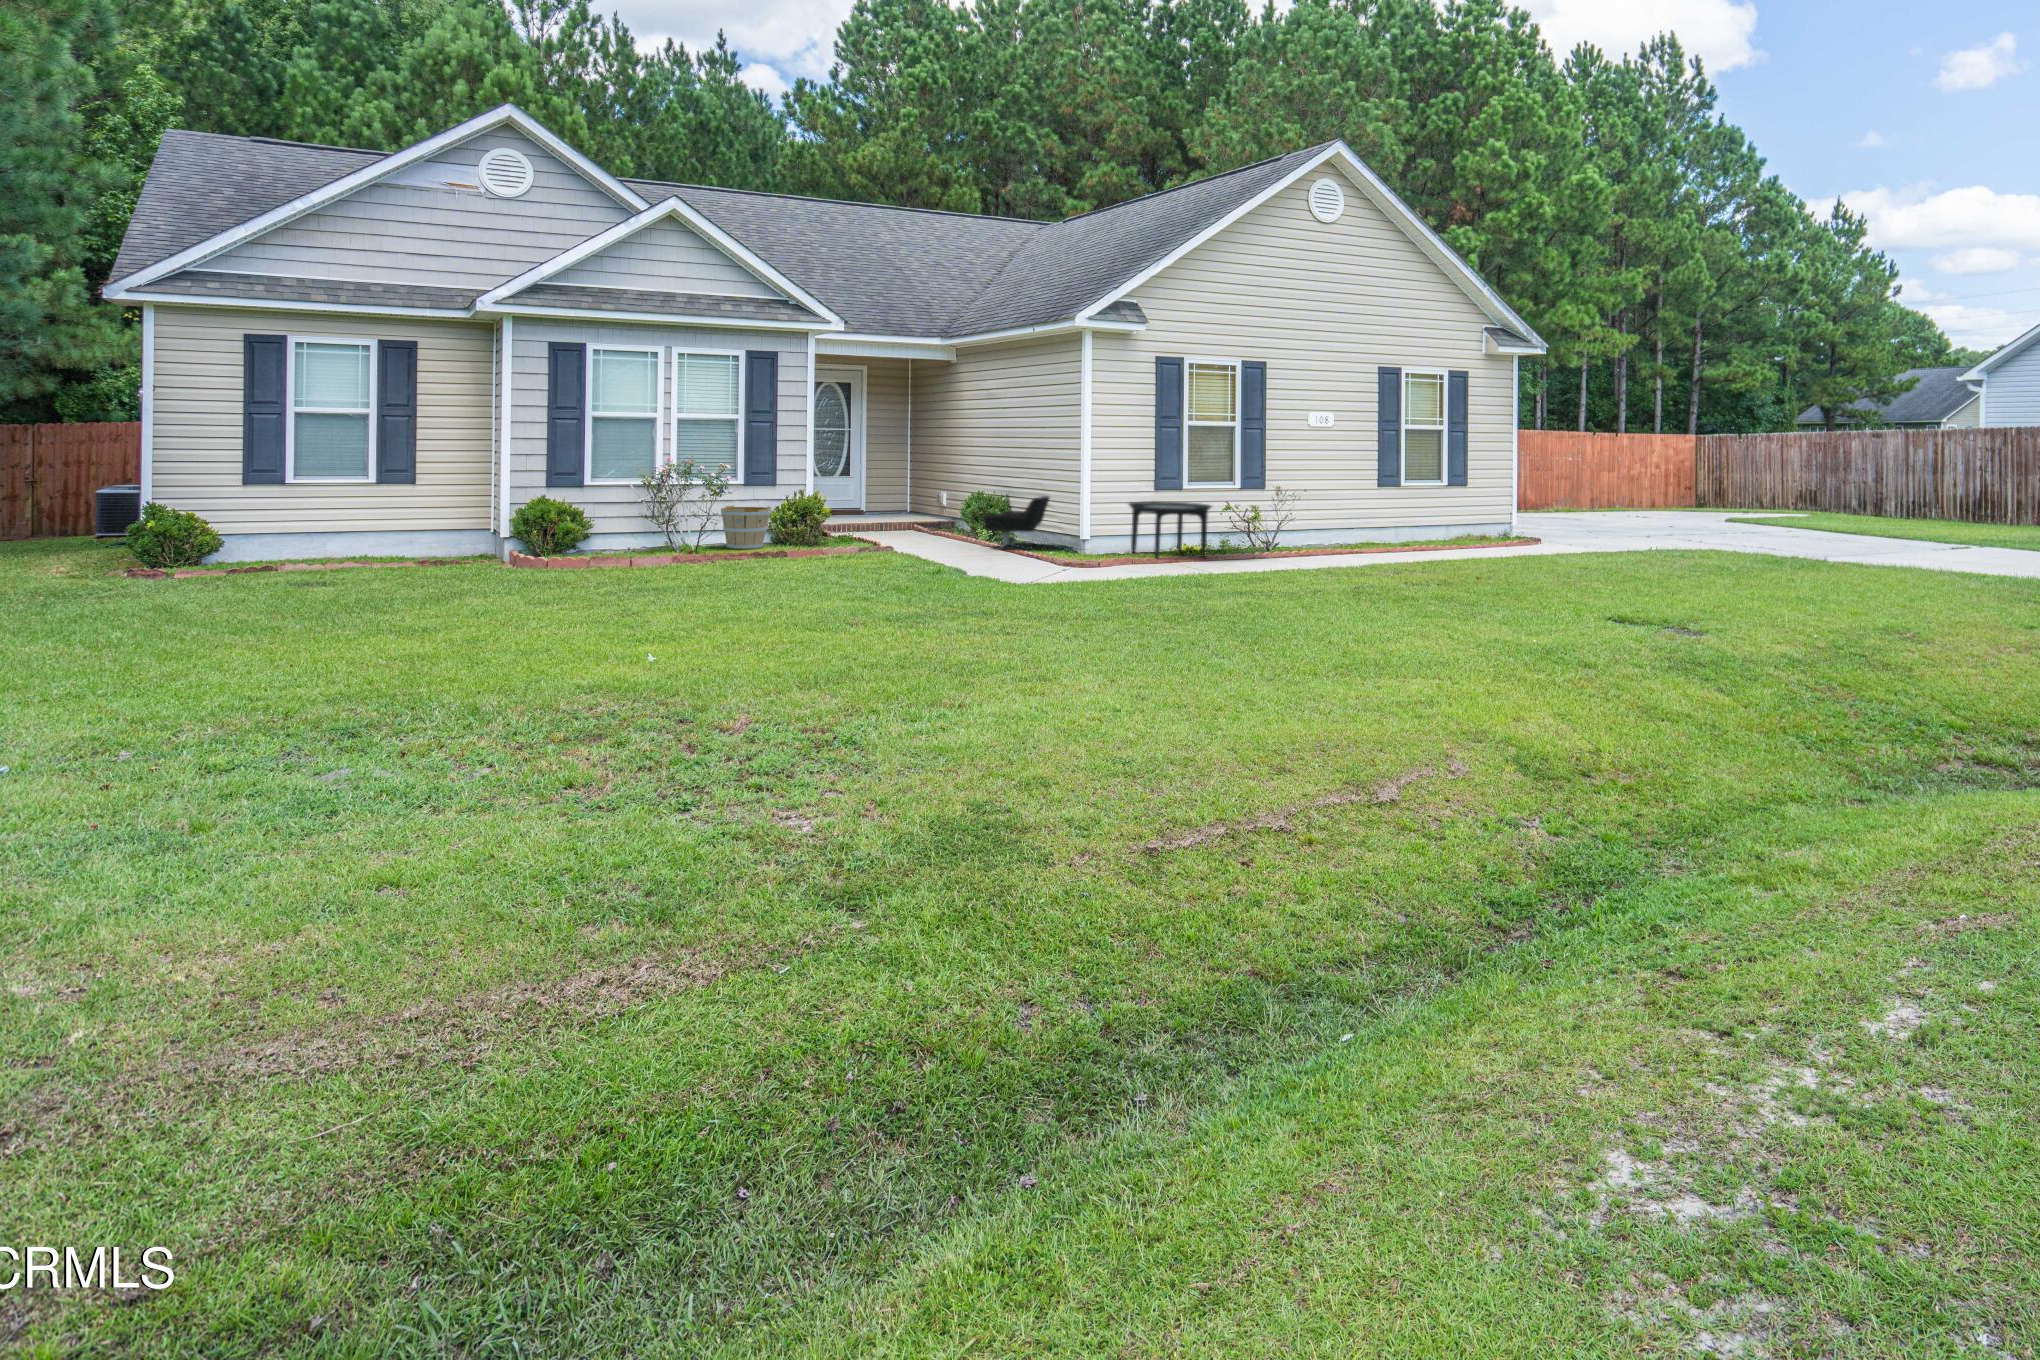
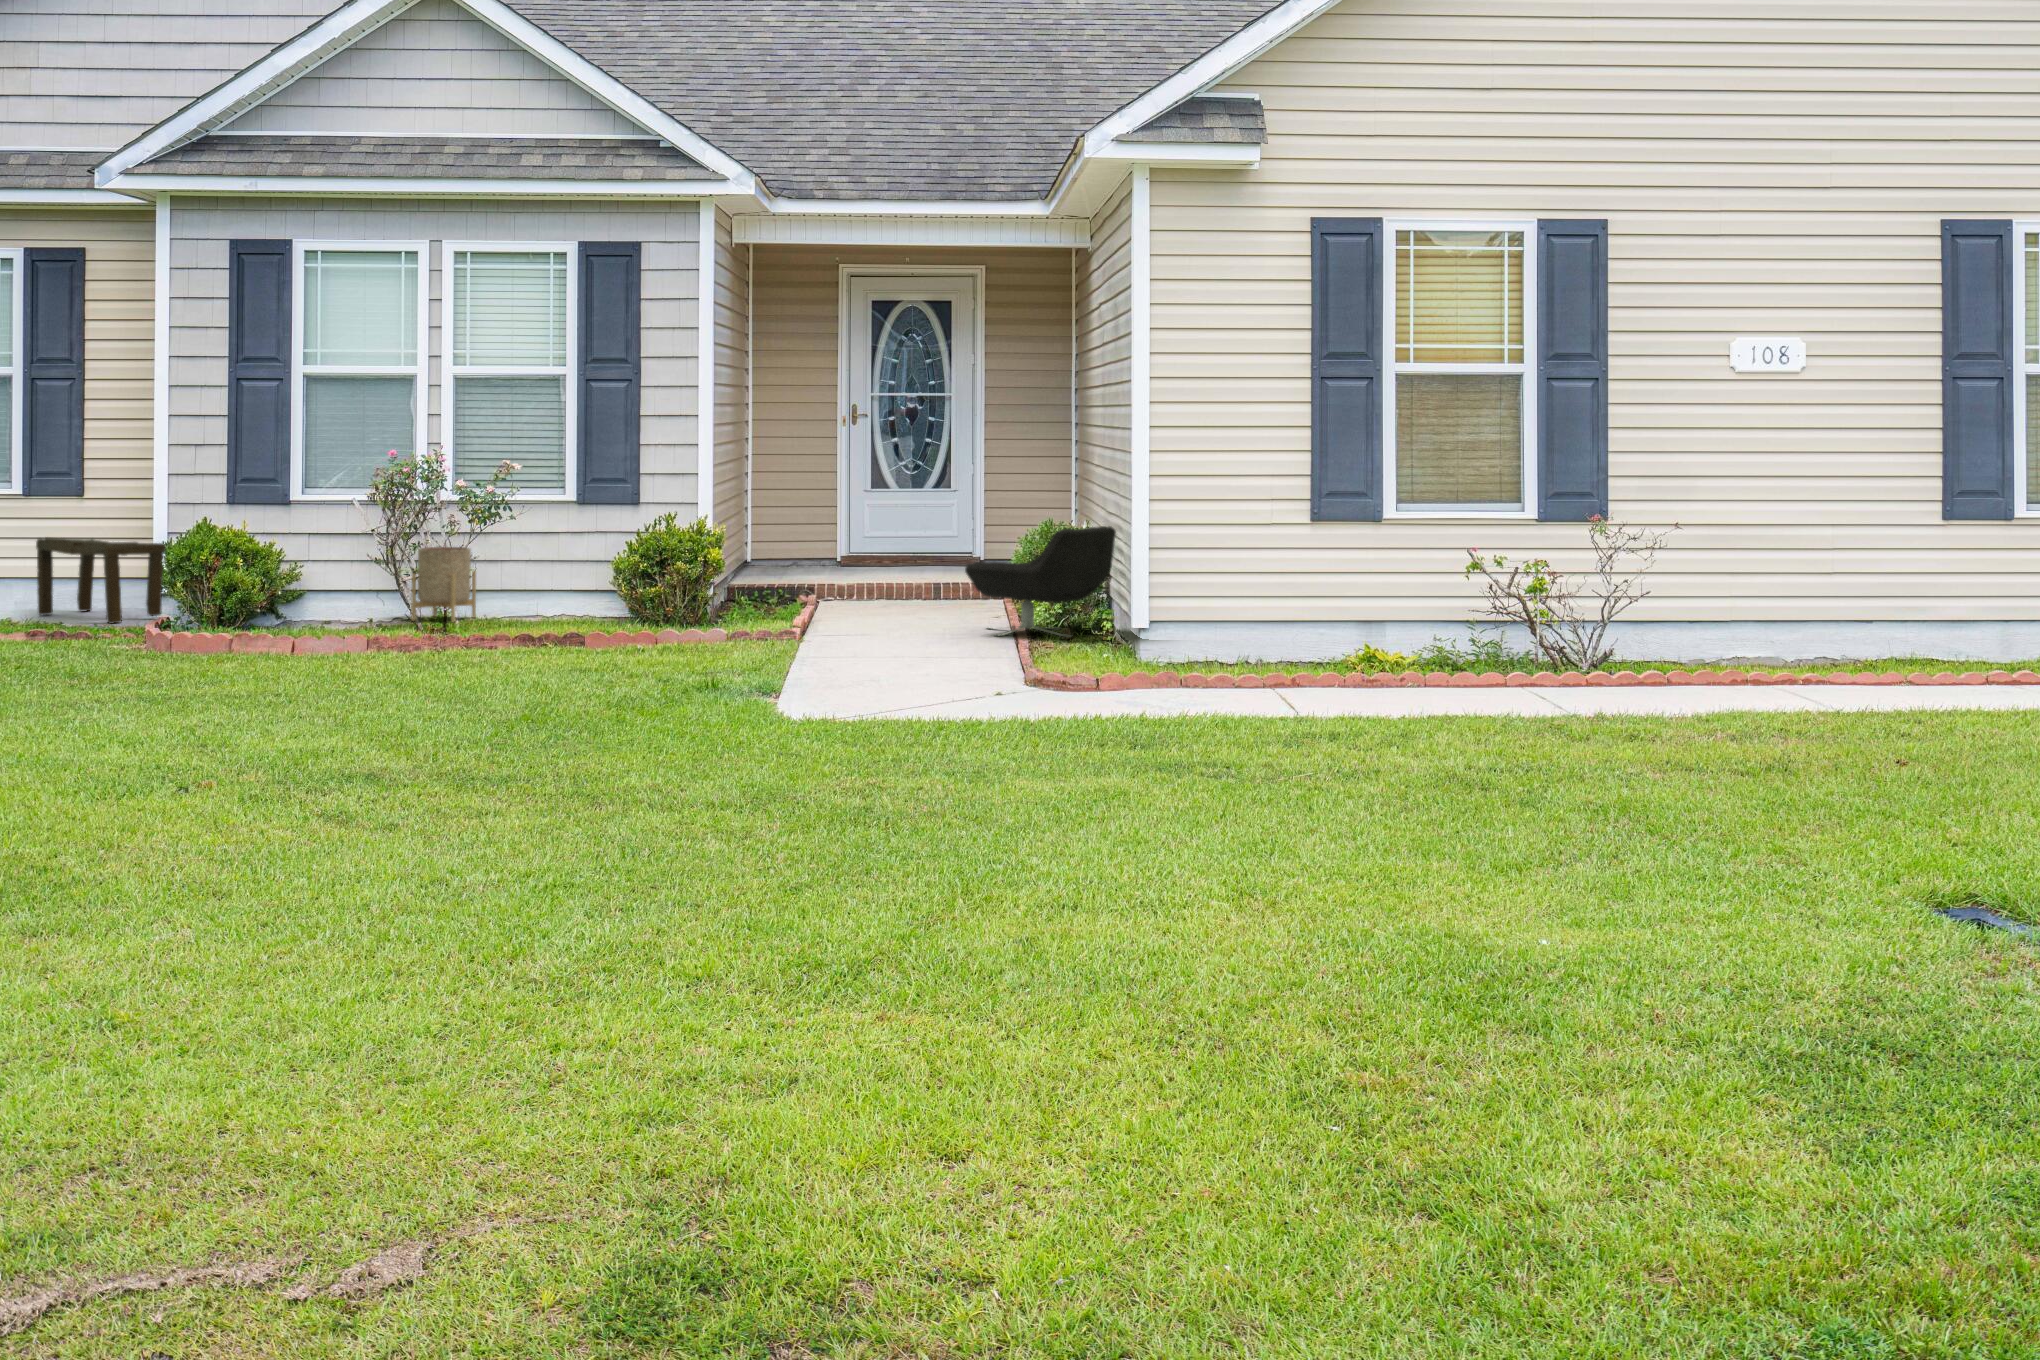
round table: present [1129,501,1211,558] -> none [1221,541,1414,668]
wooden bucket: present [721,506,772,549] -> none [515,538,608,620]
bench: none [419,511,515,561] -> present [36,538,166,624]
planter: none [668,512,701,552] -> present [411,547,476,622]

